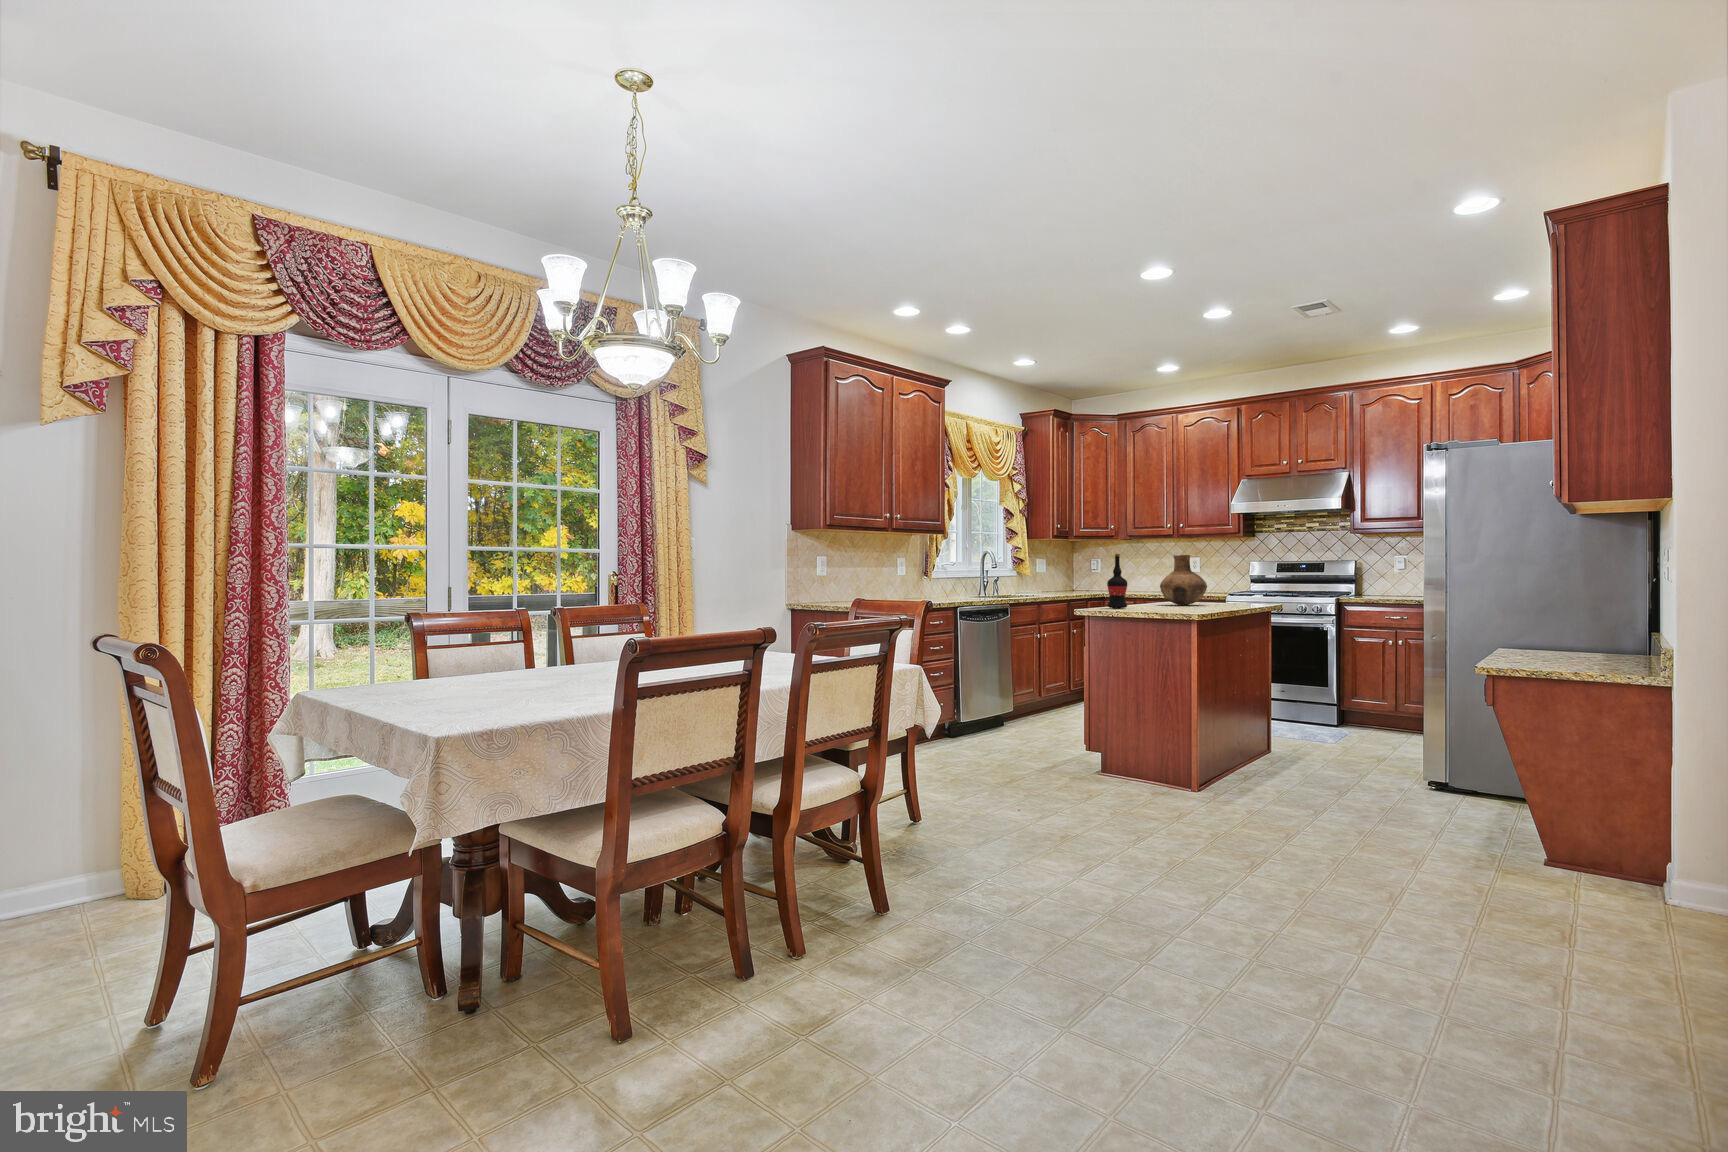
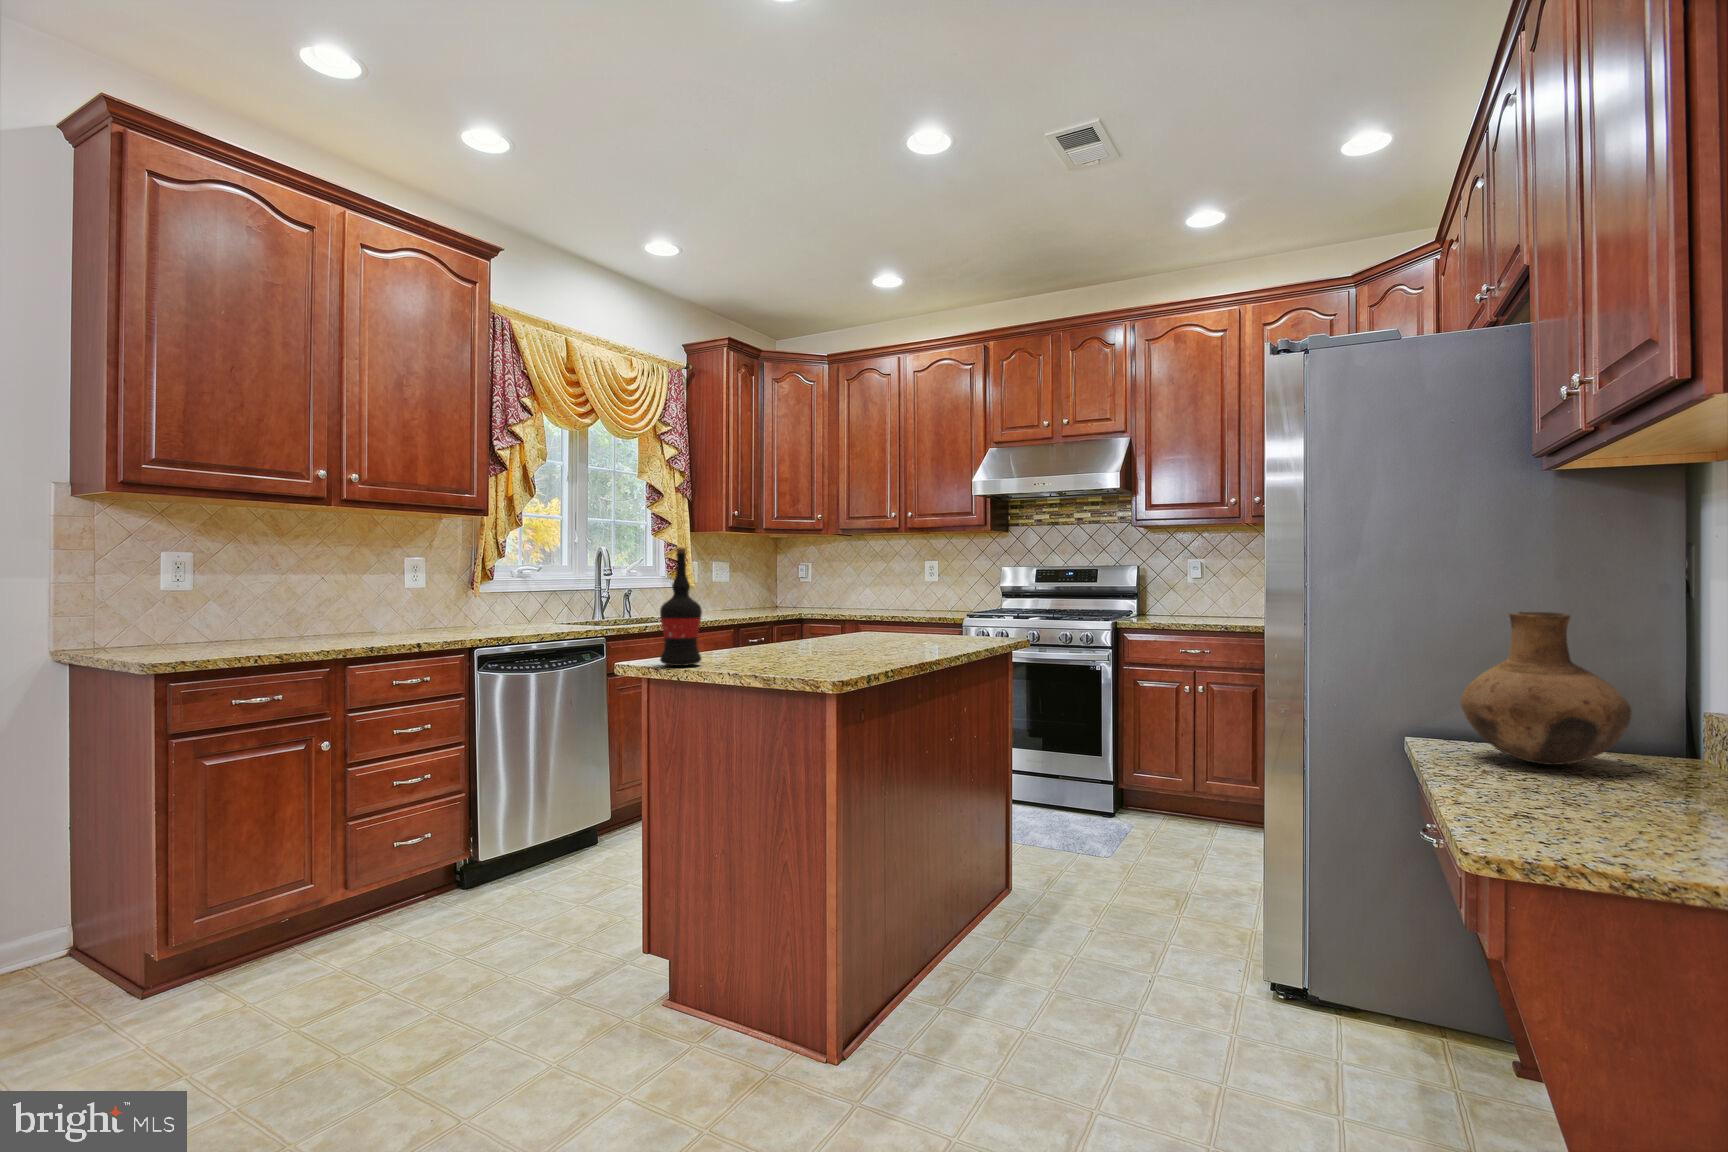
vase: present [1160,555,1207,605] -> present [1460,612,1631,765]

